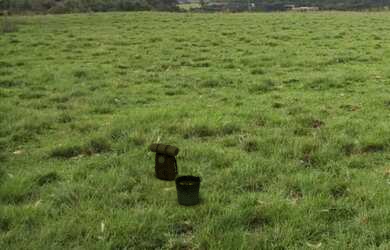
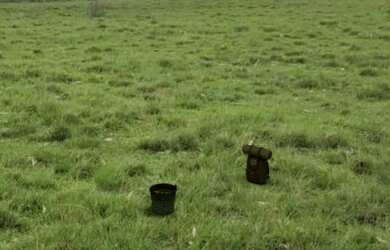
bucket: present [175,175,202,205] -> present [149,183,179,215]

